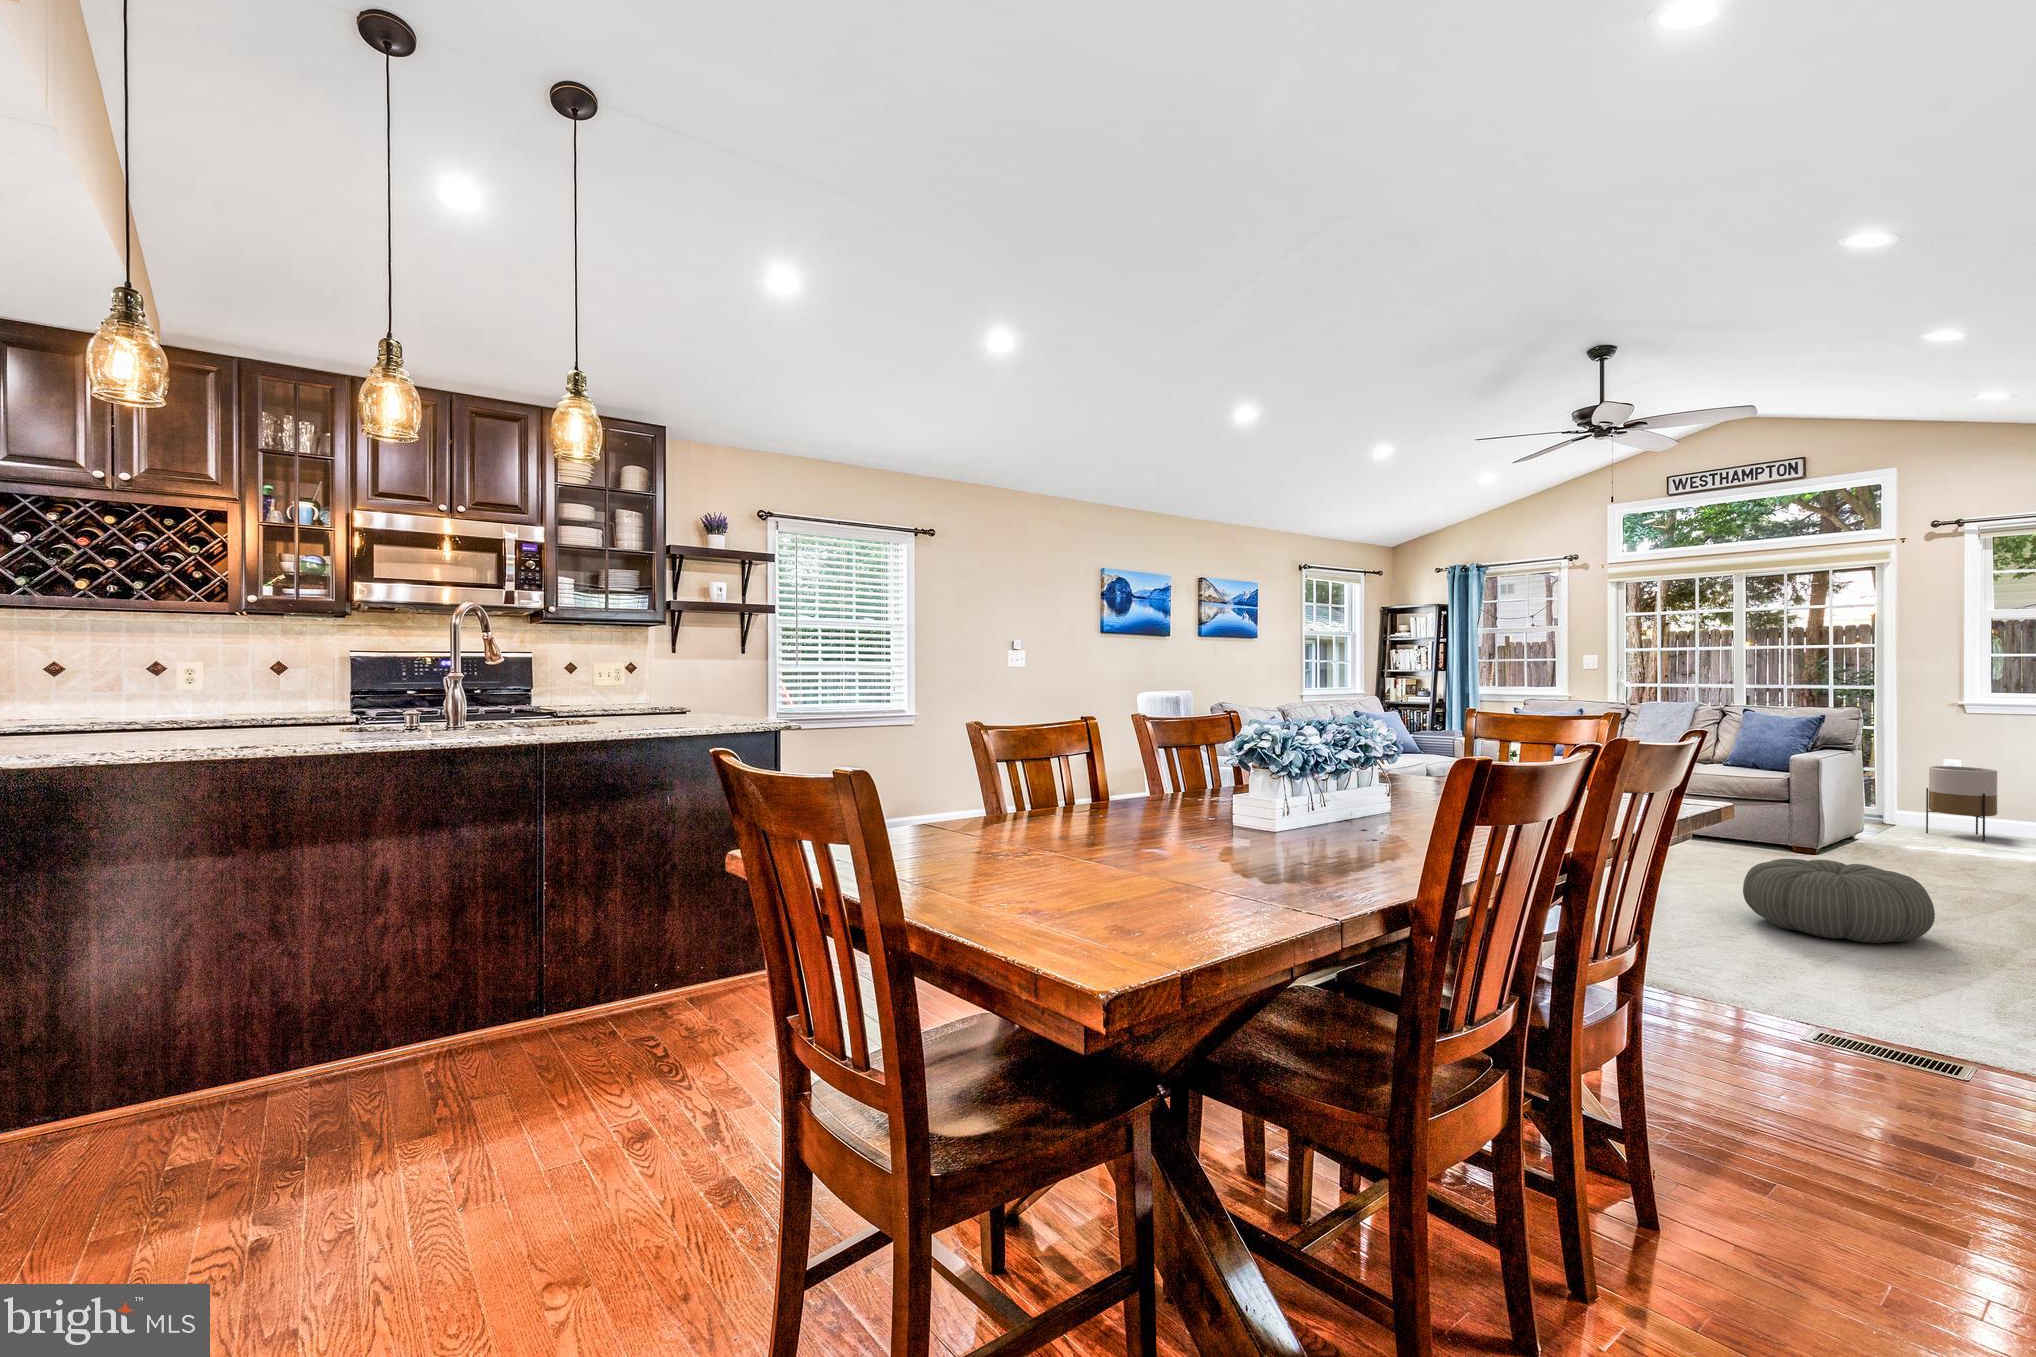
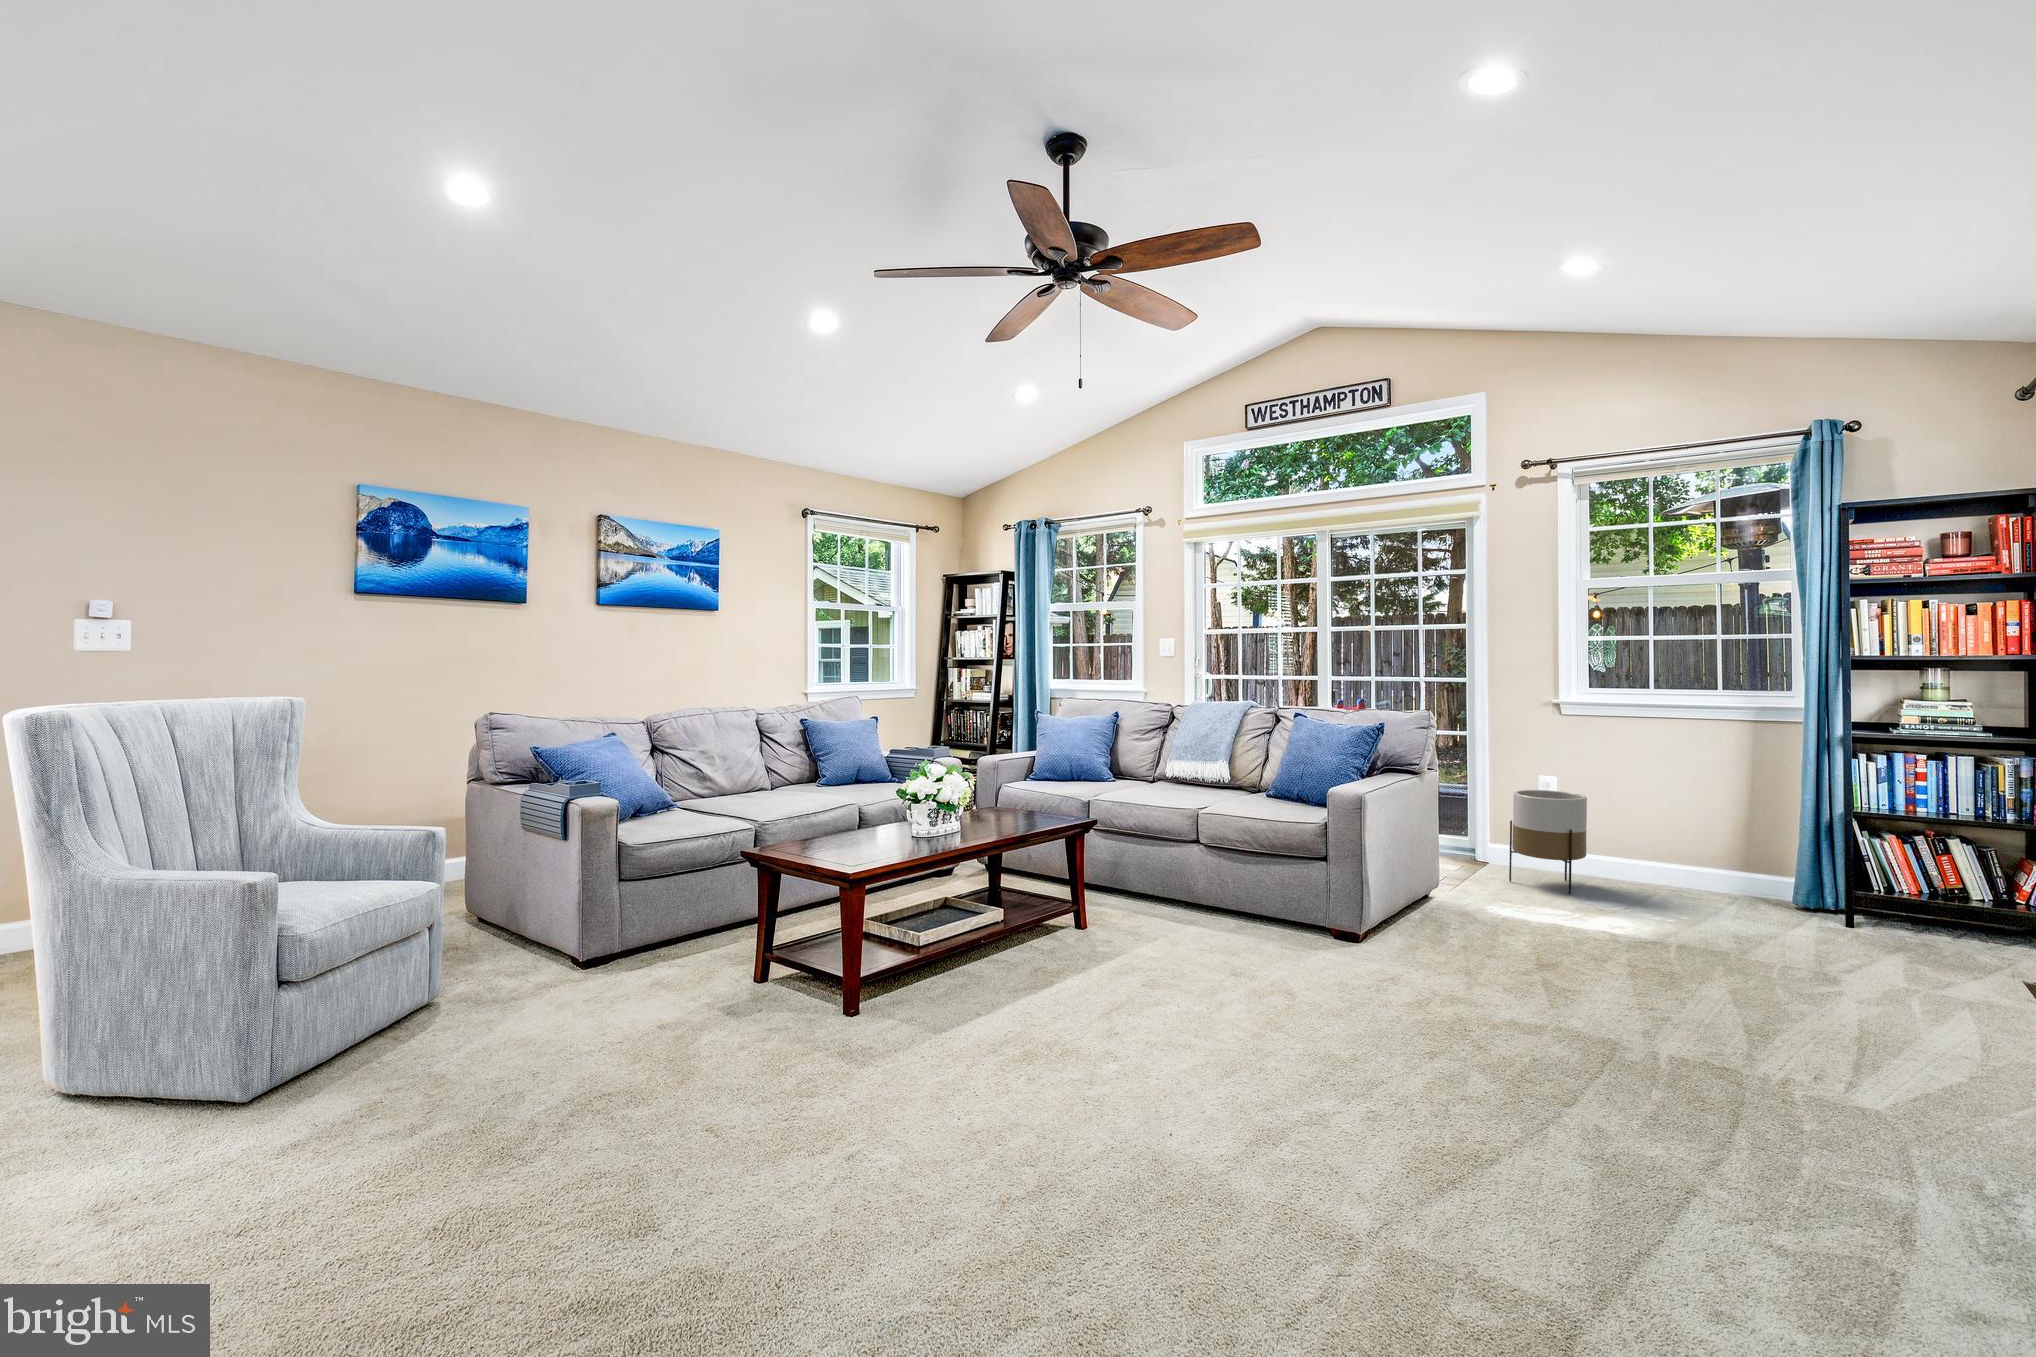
pouf: present [1743,859,1935,943] -> none [1100,1026,1397,1255]

